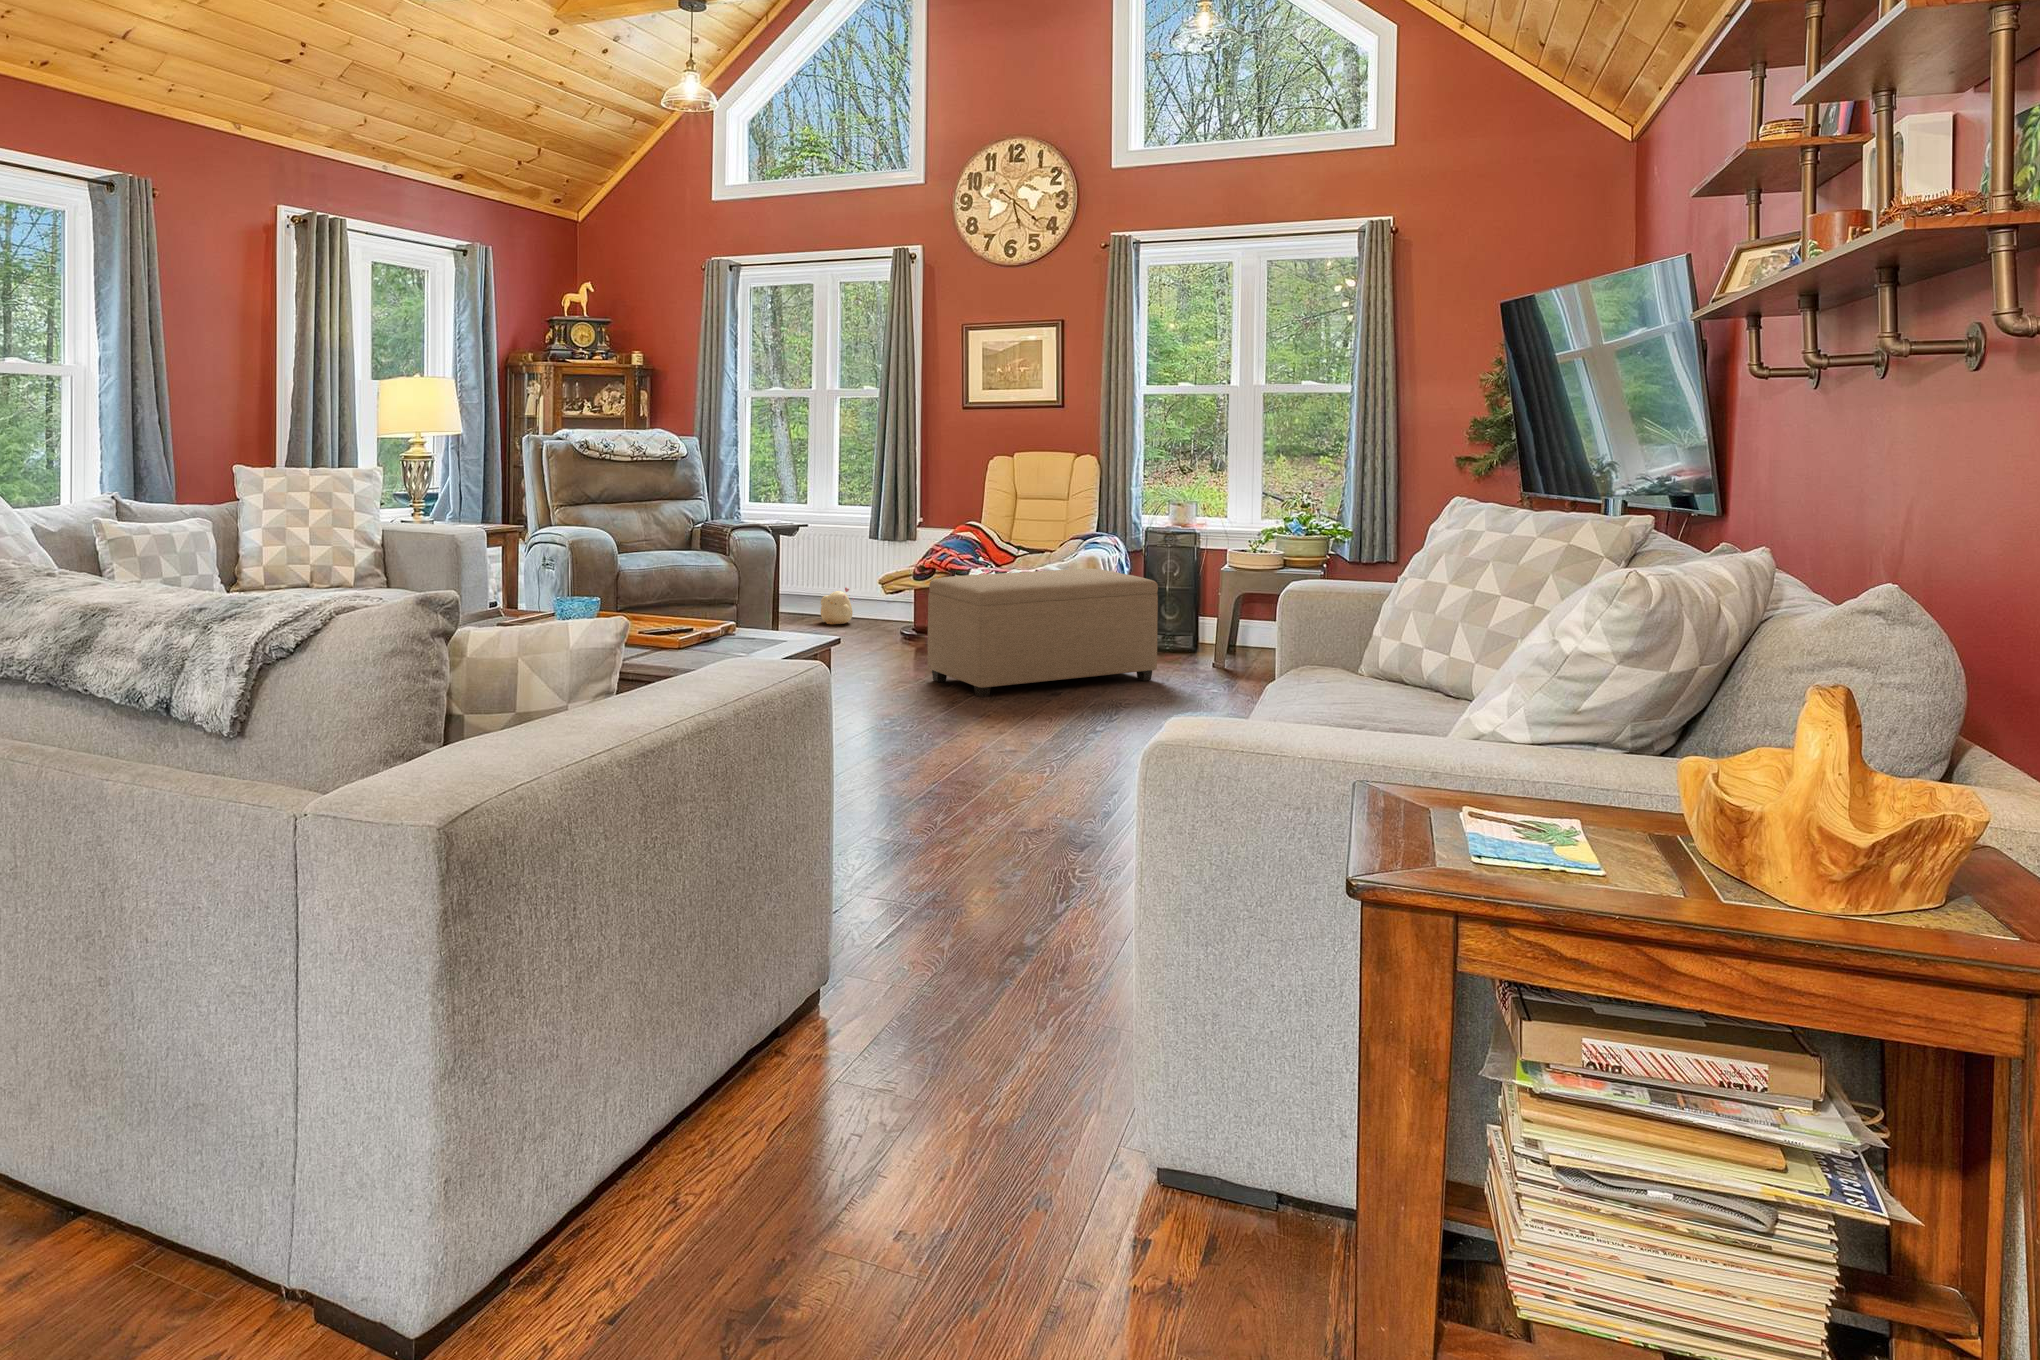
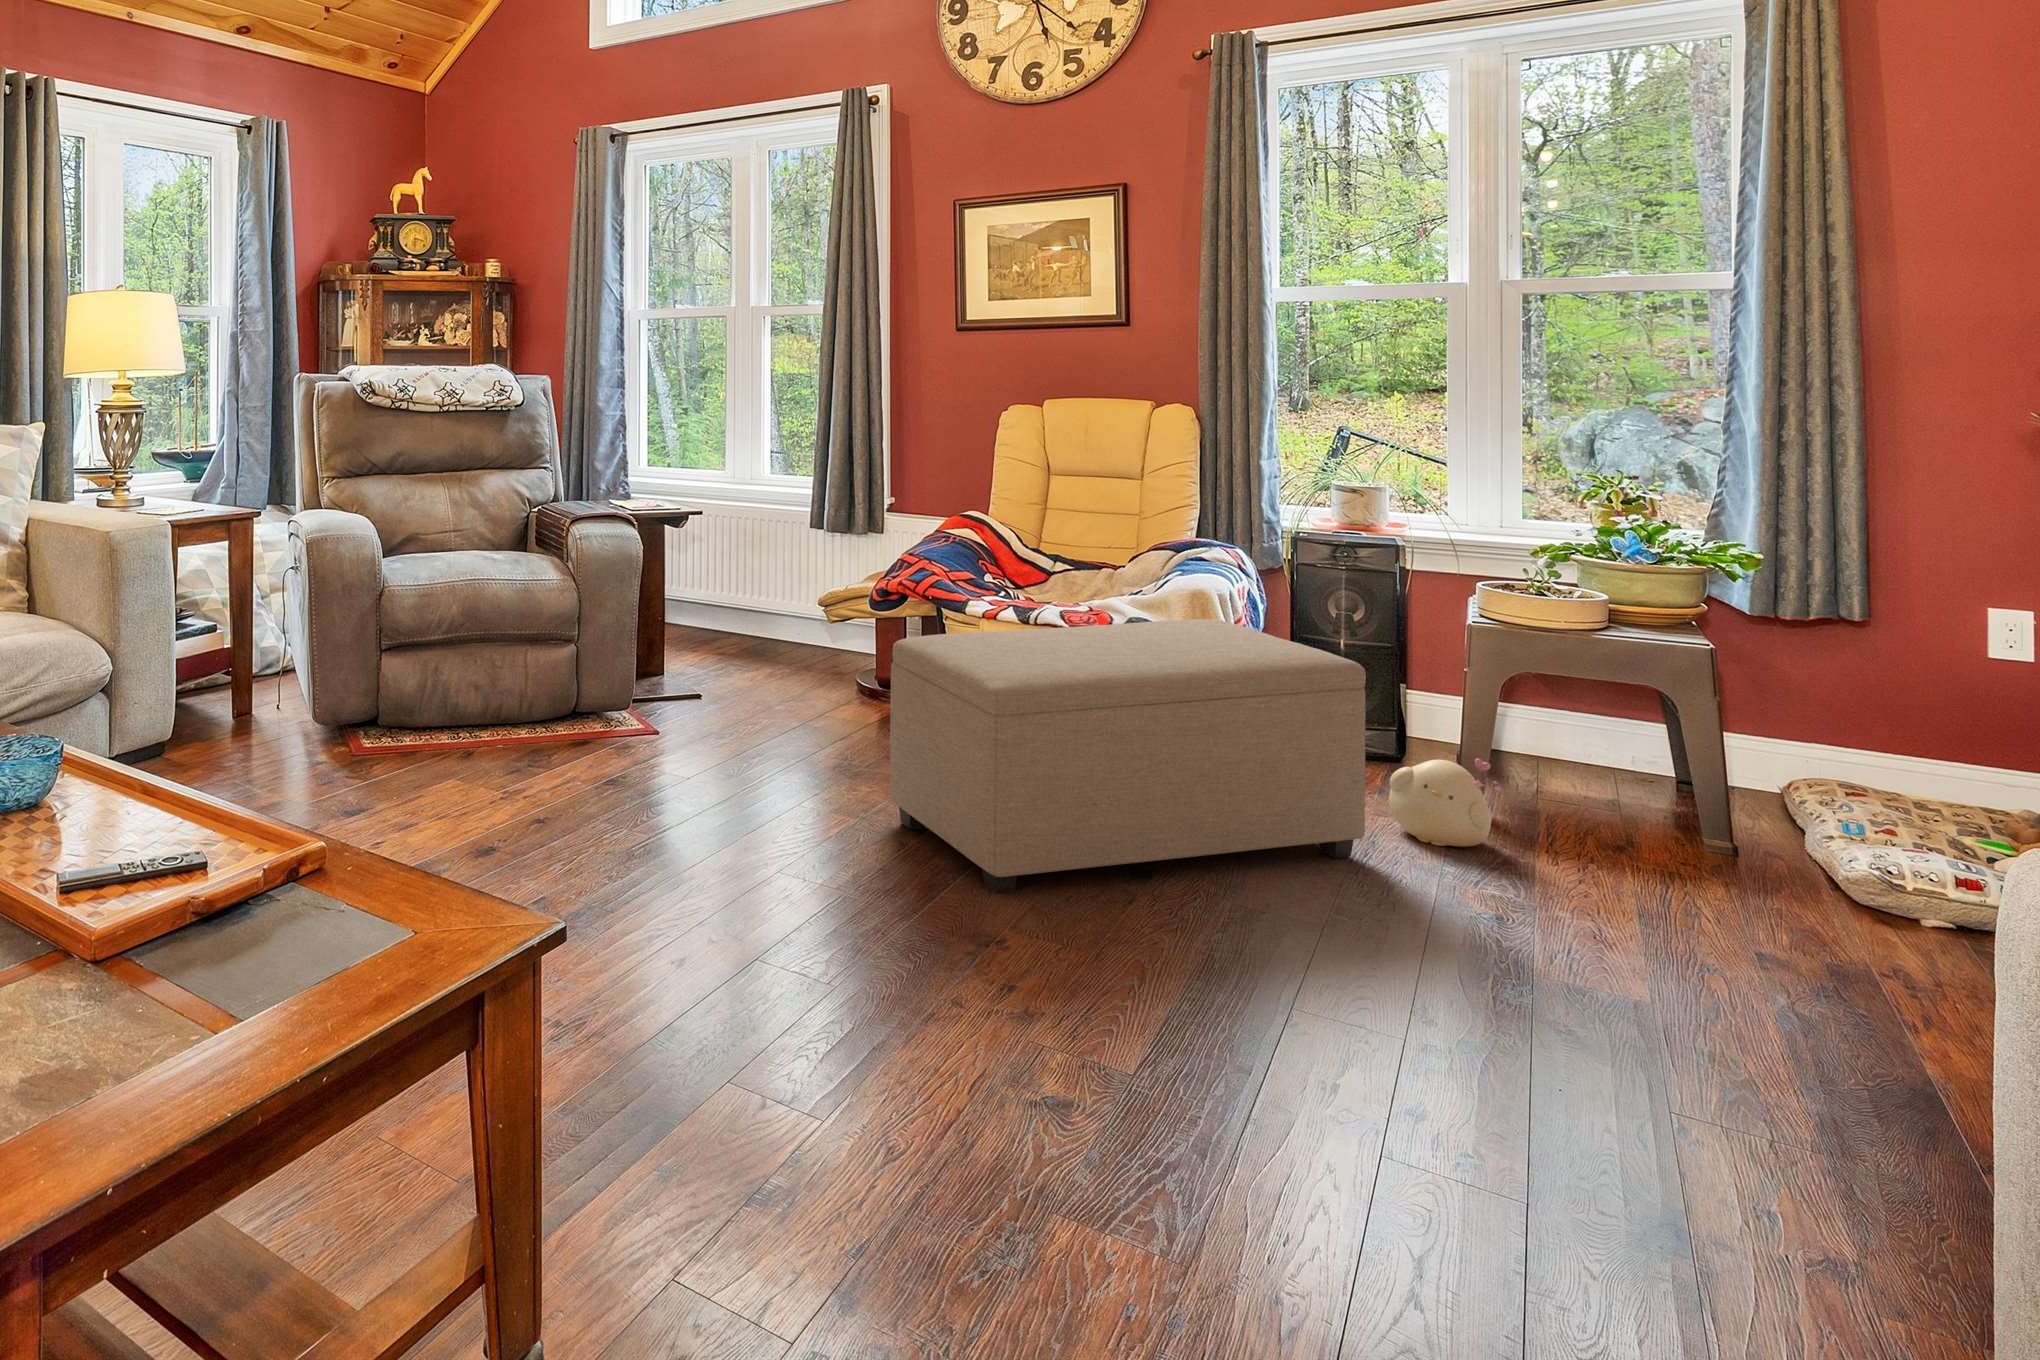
plush toy: present [821,587,854,624] -> present [1389,758,1502,847]

